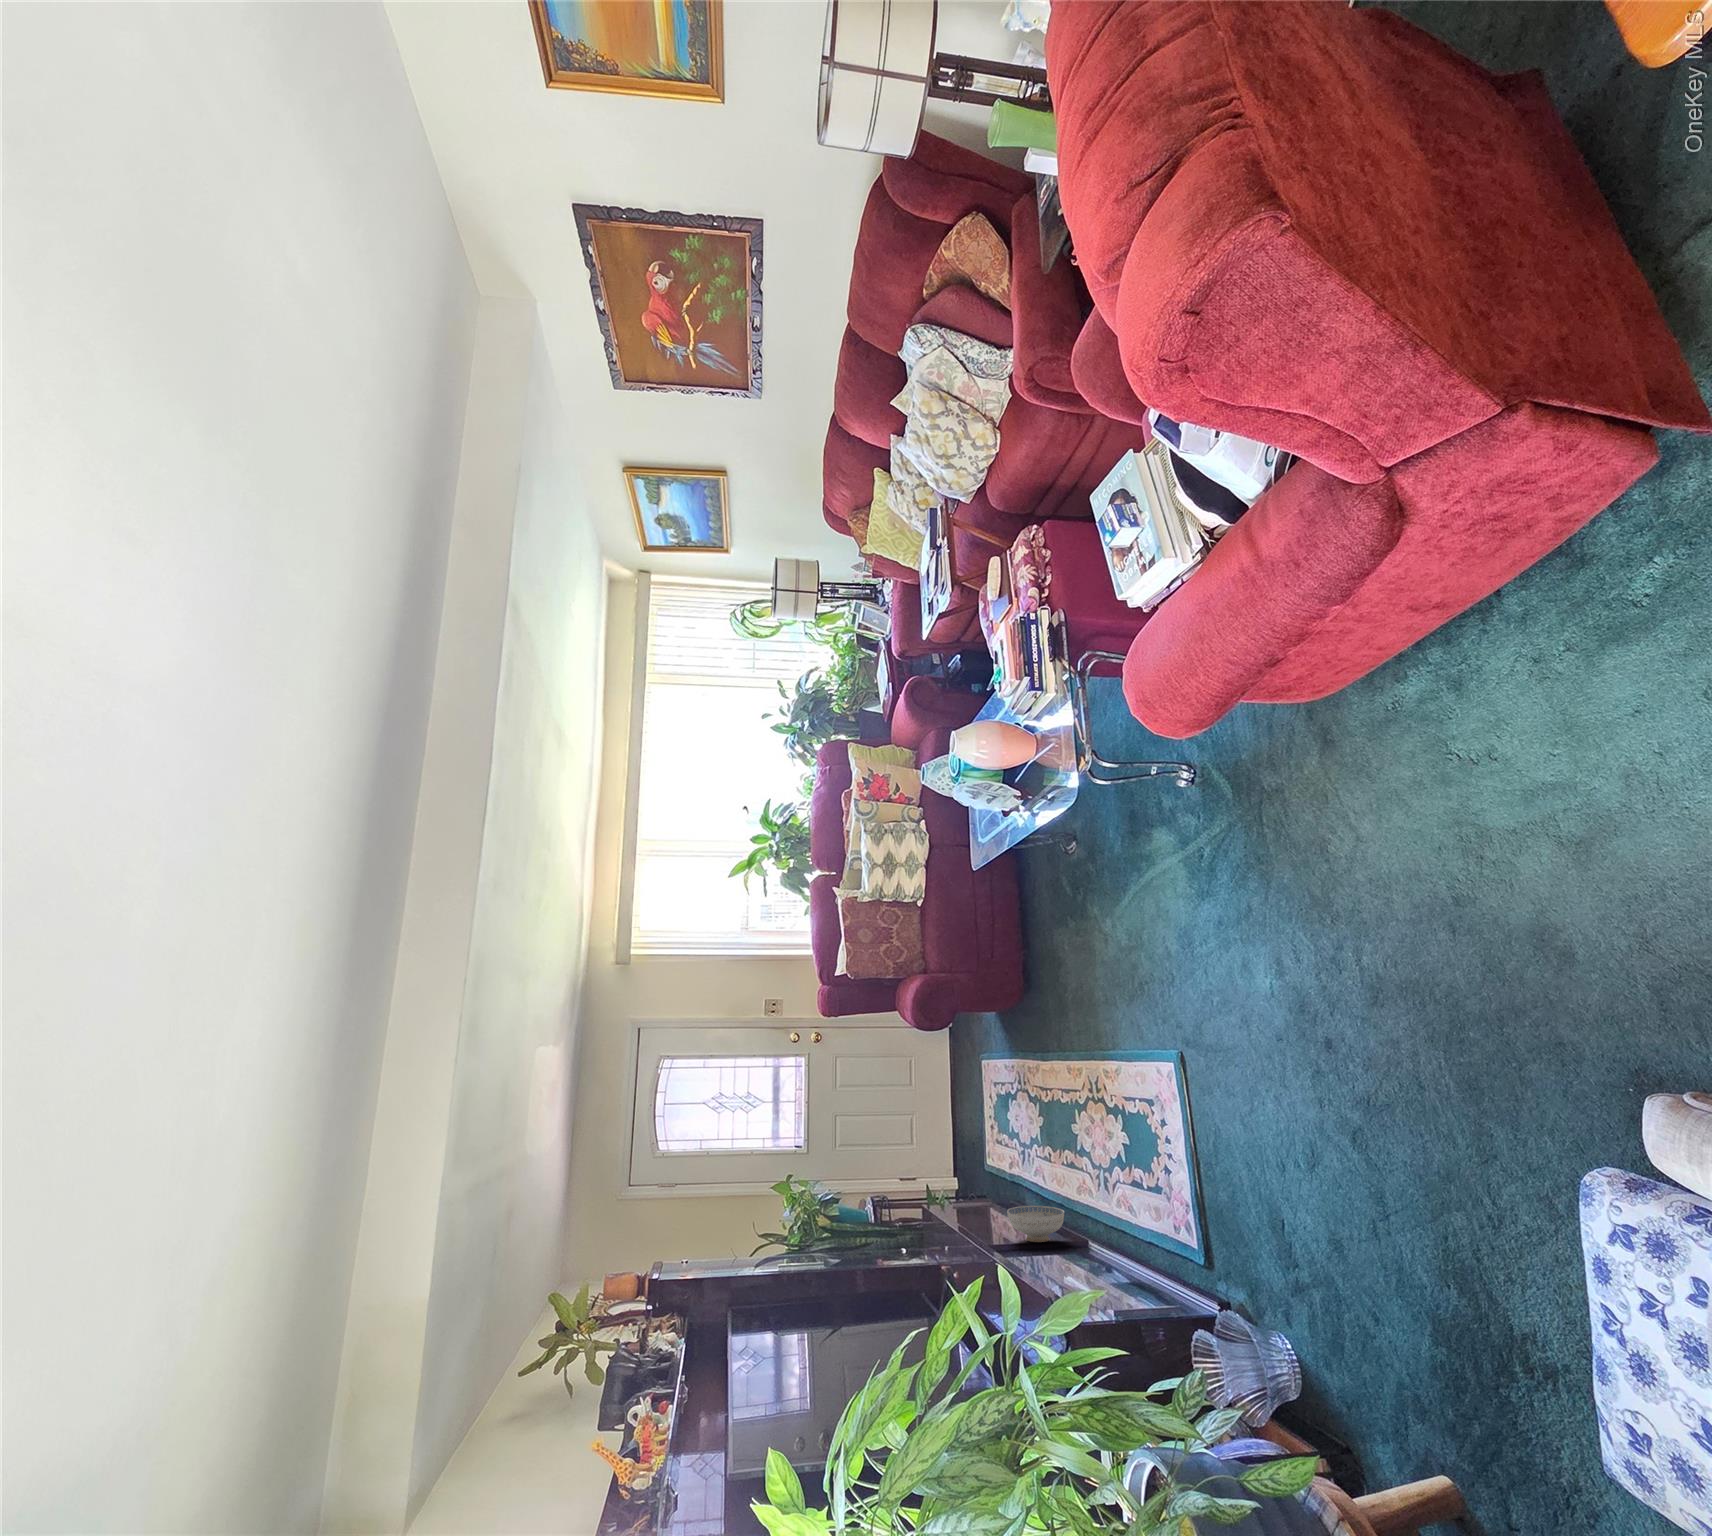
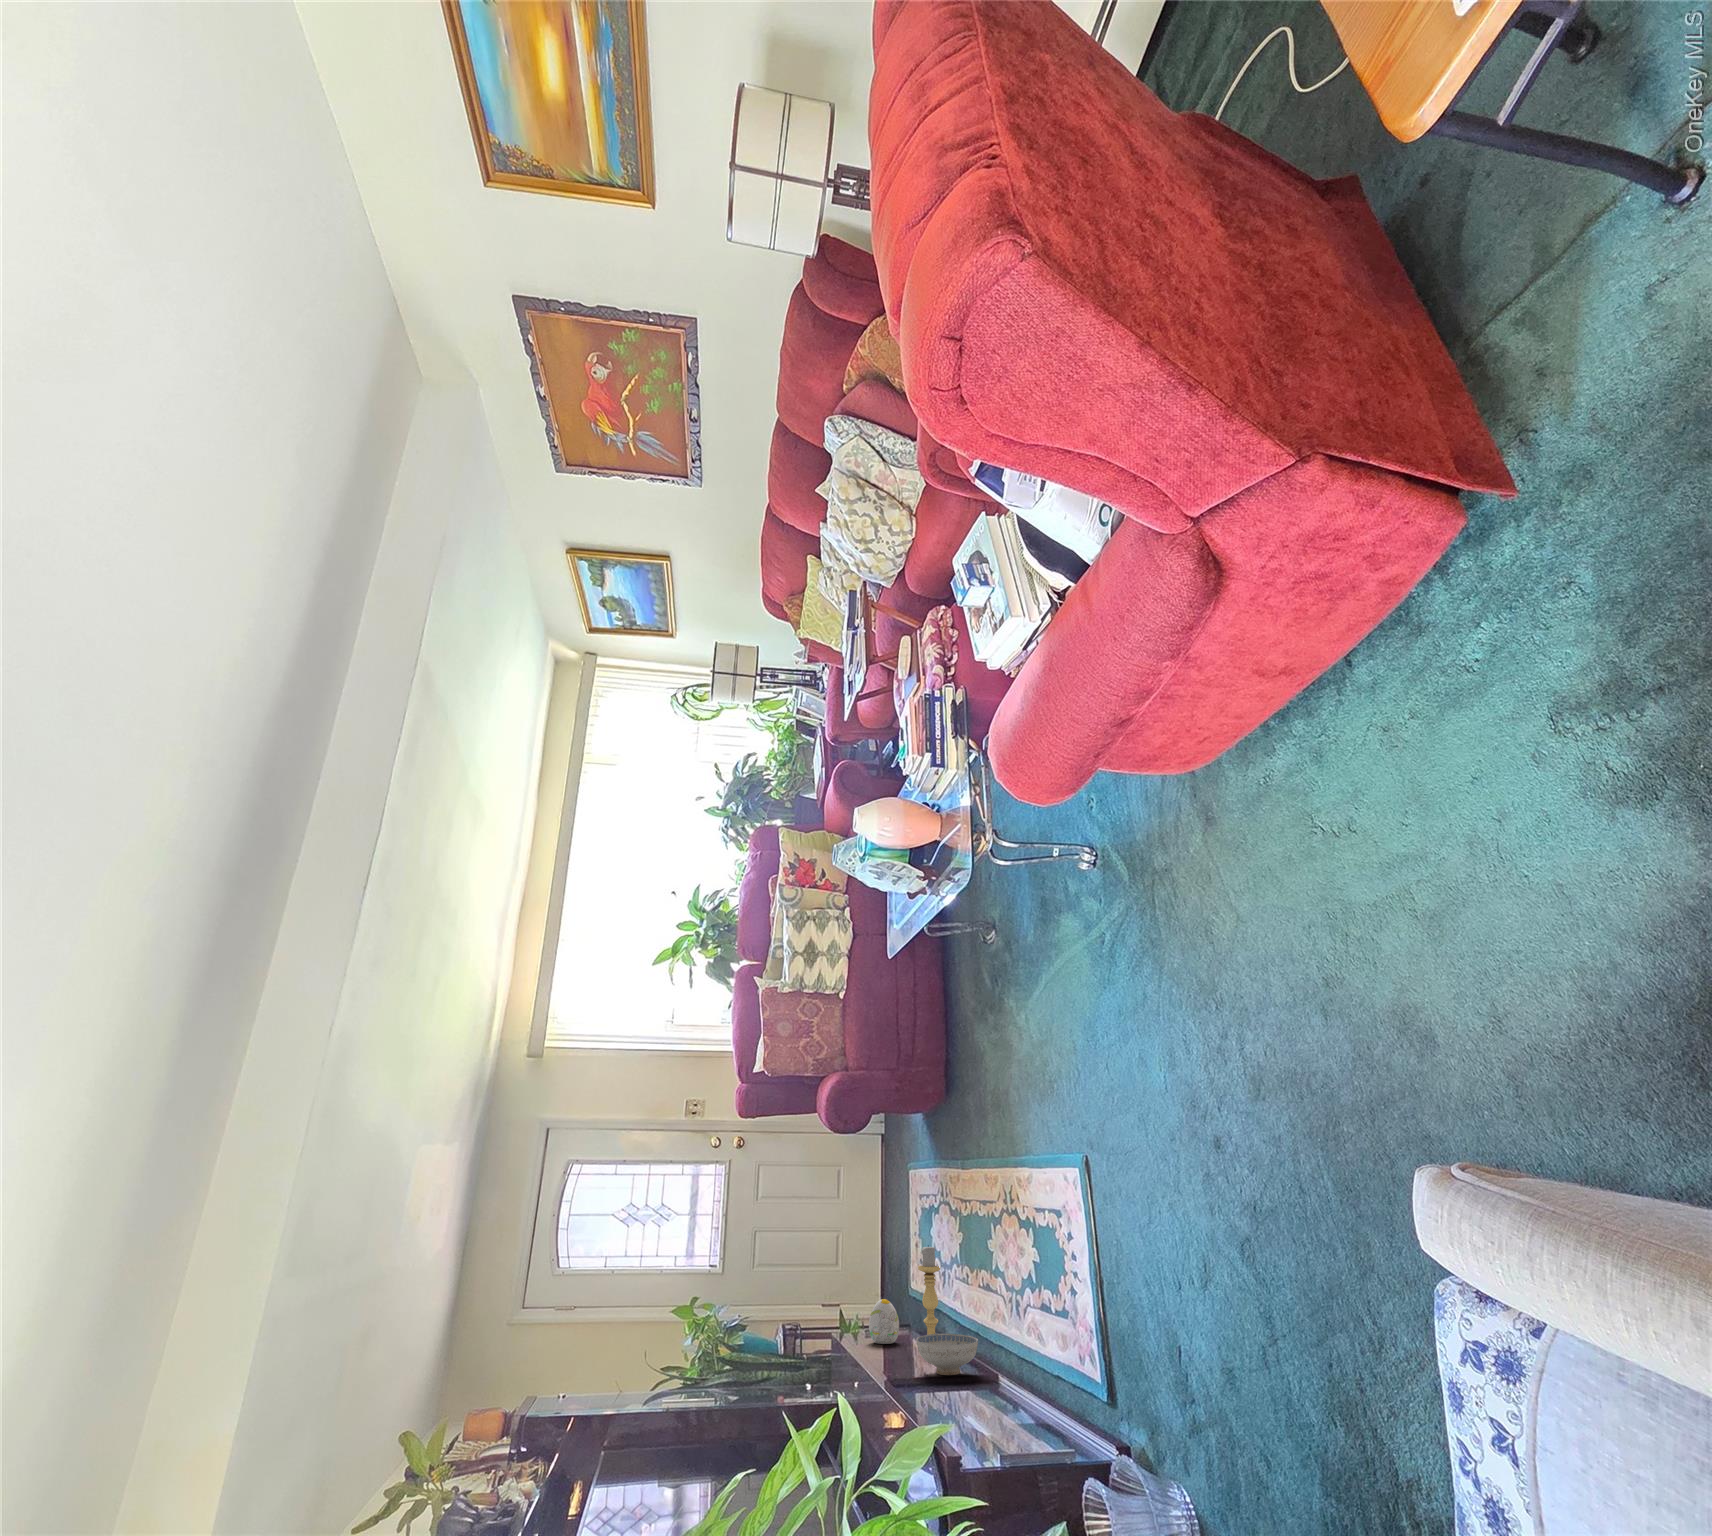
candle holder: none [998,1126,1024,1217] -> present [918,1246,940,1335]
decorative egg: none [953,1174,981,1212] -> present [869,1299,899,1344]

